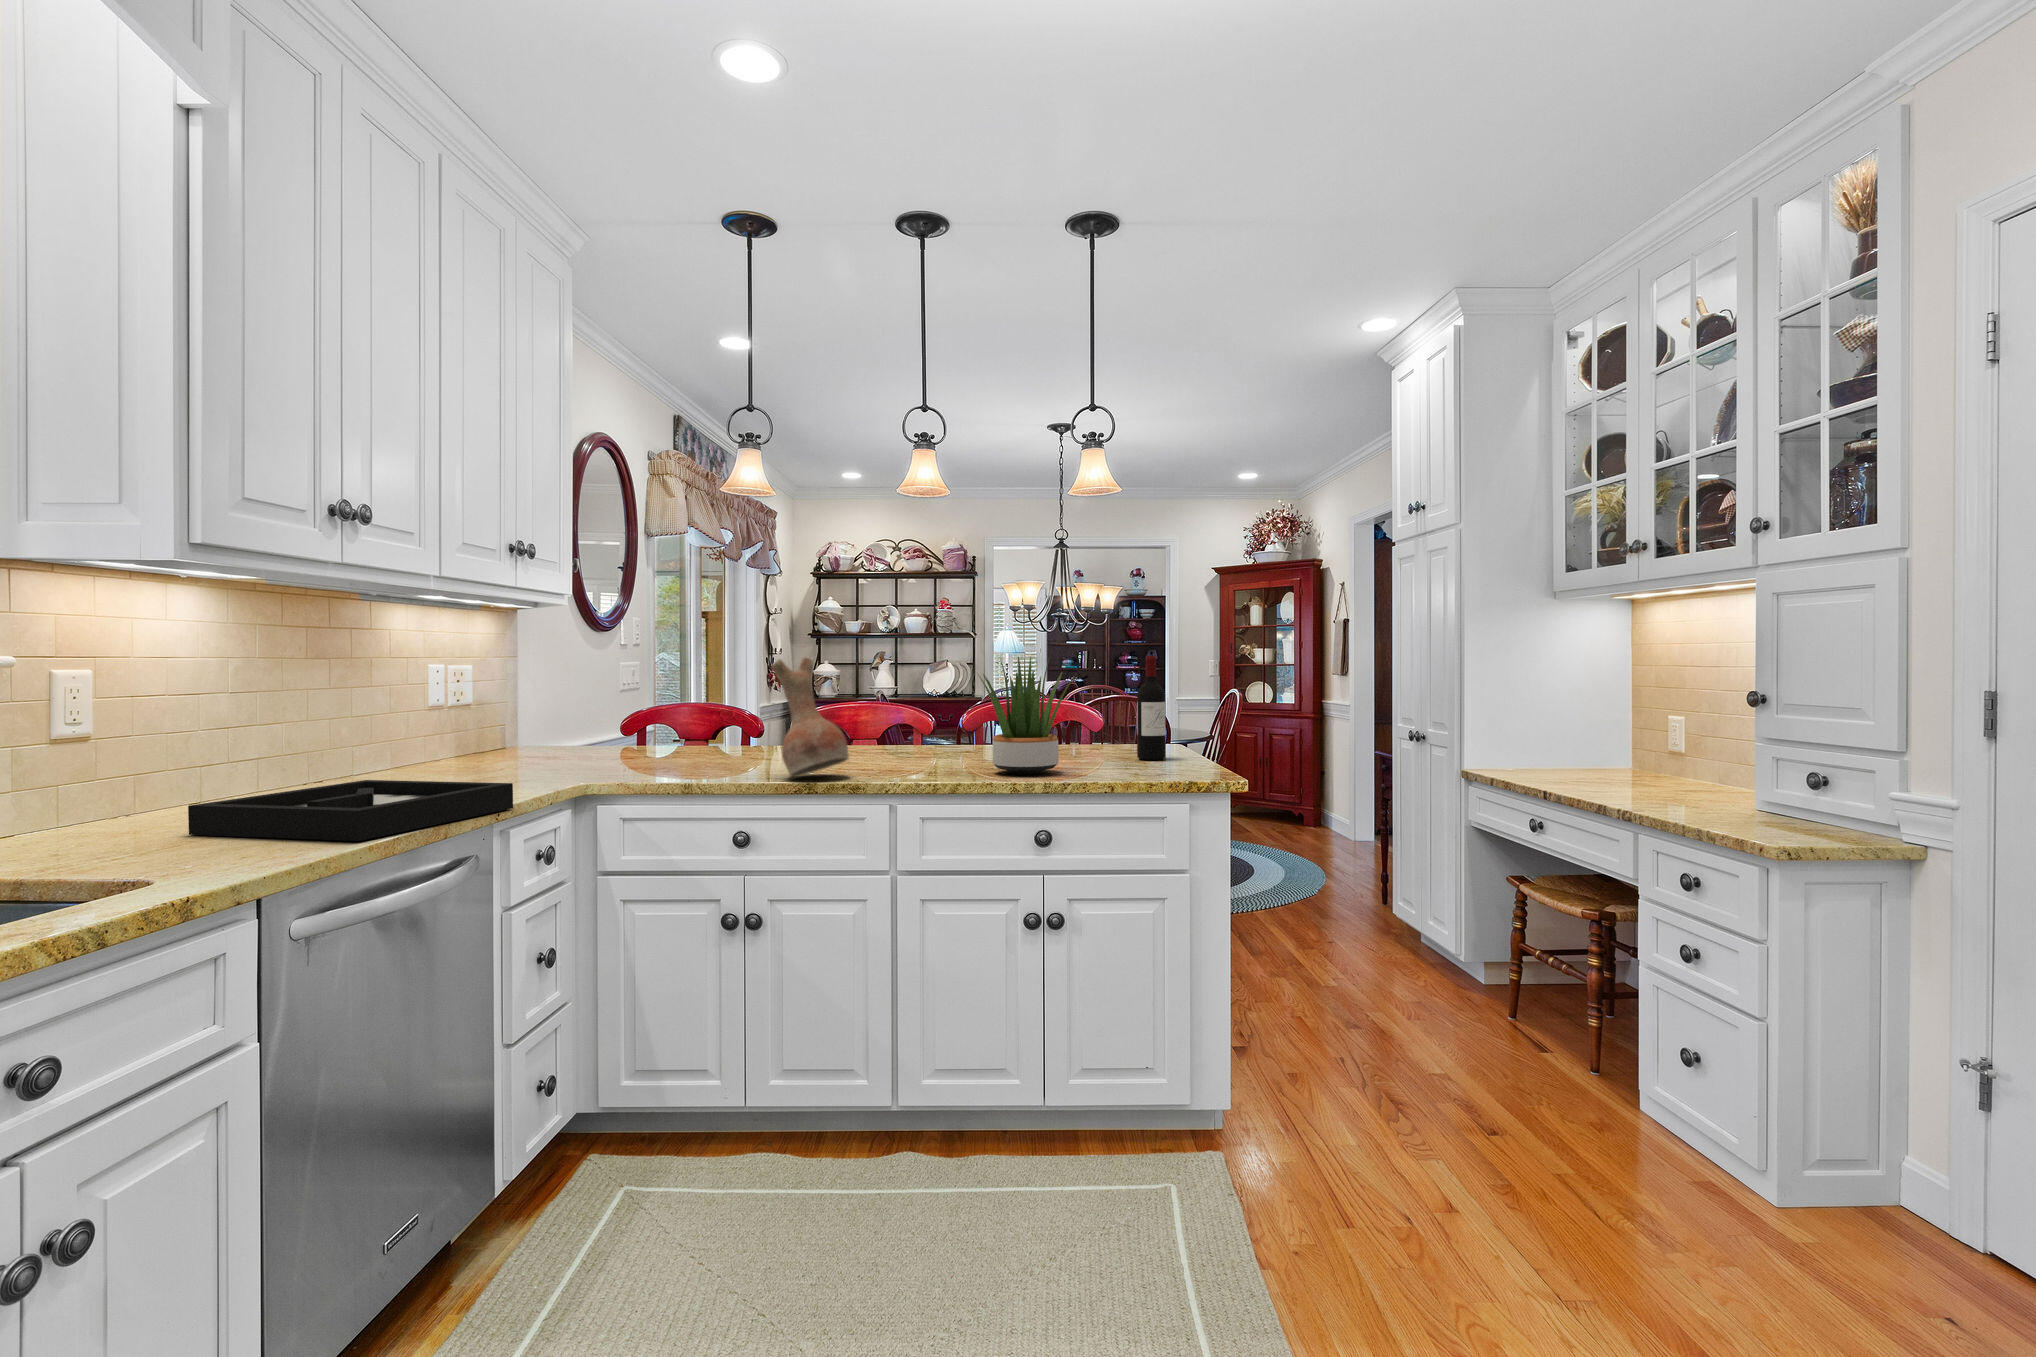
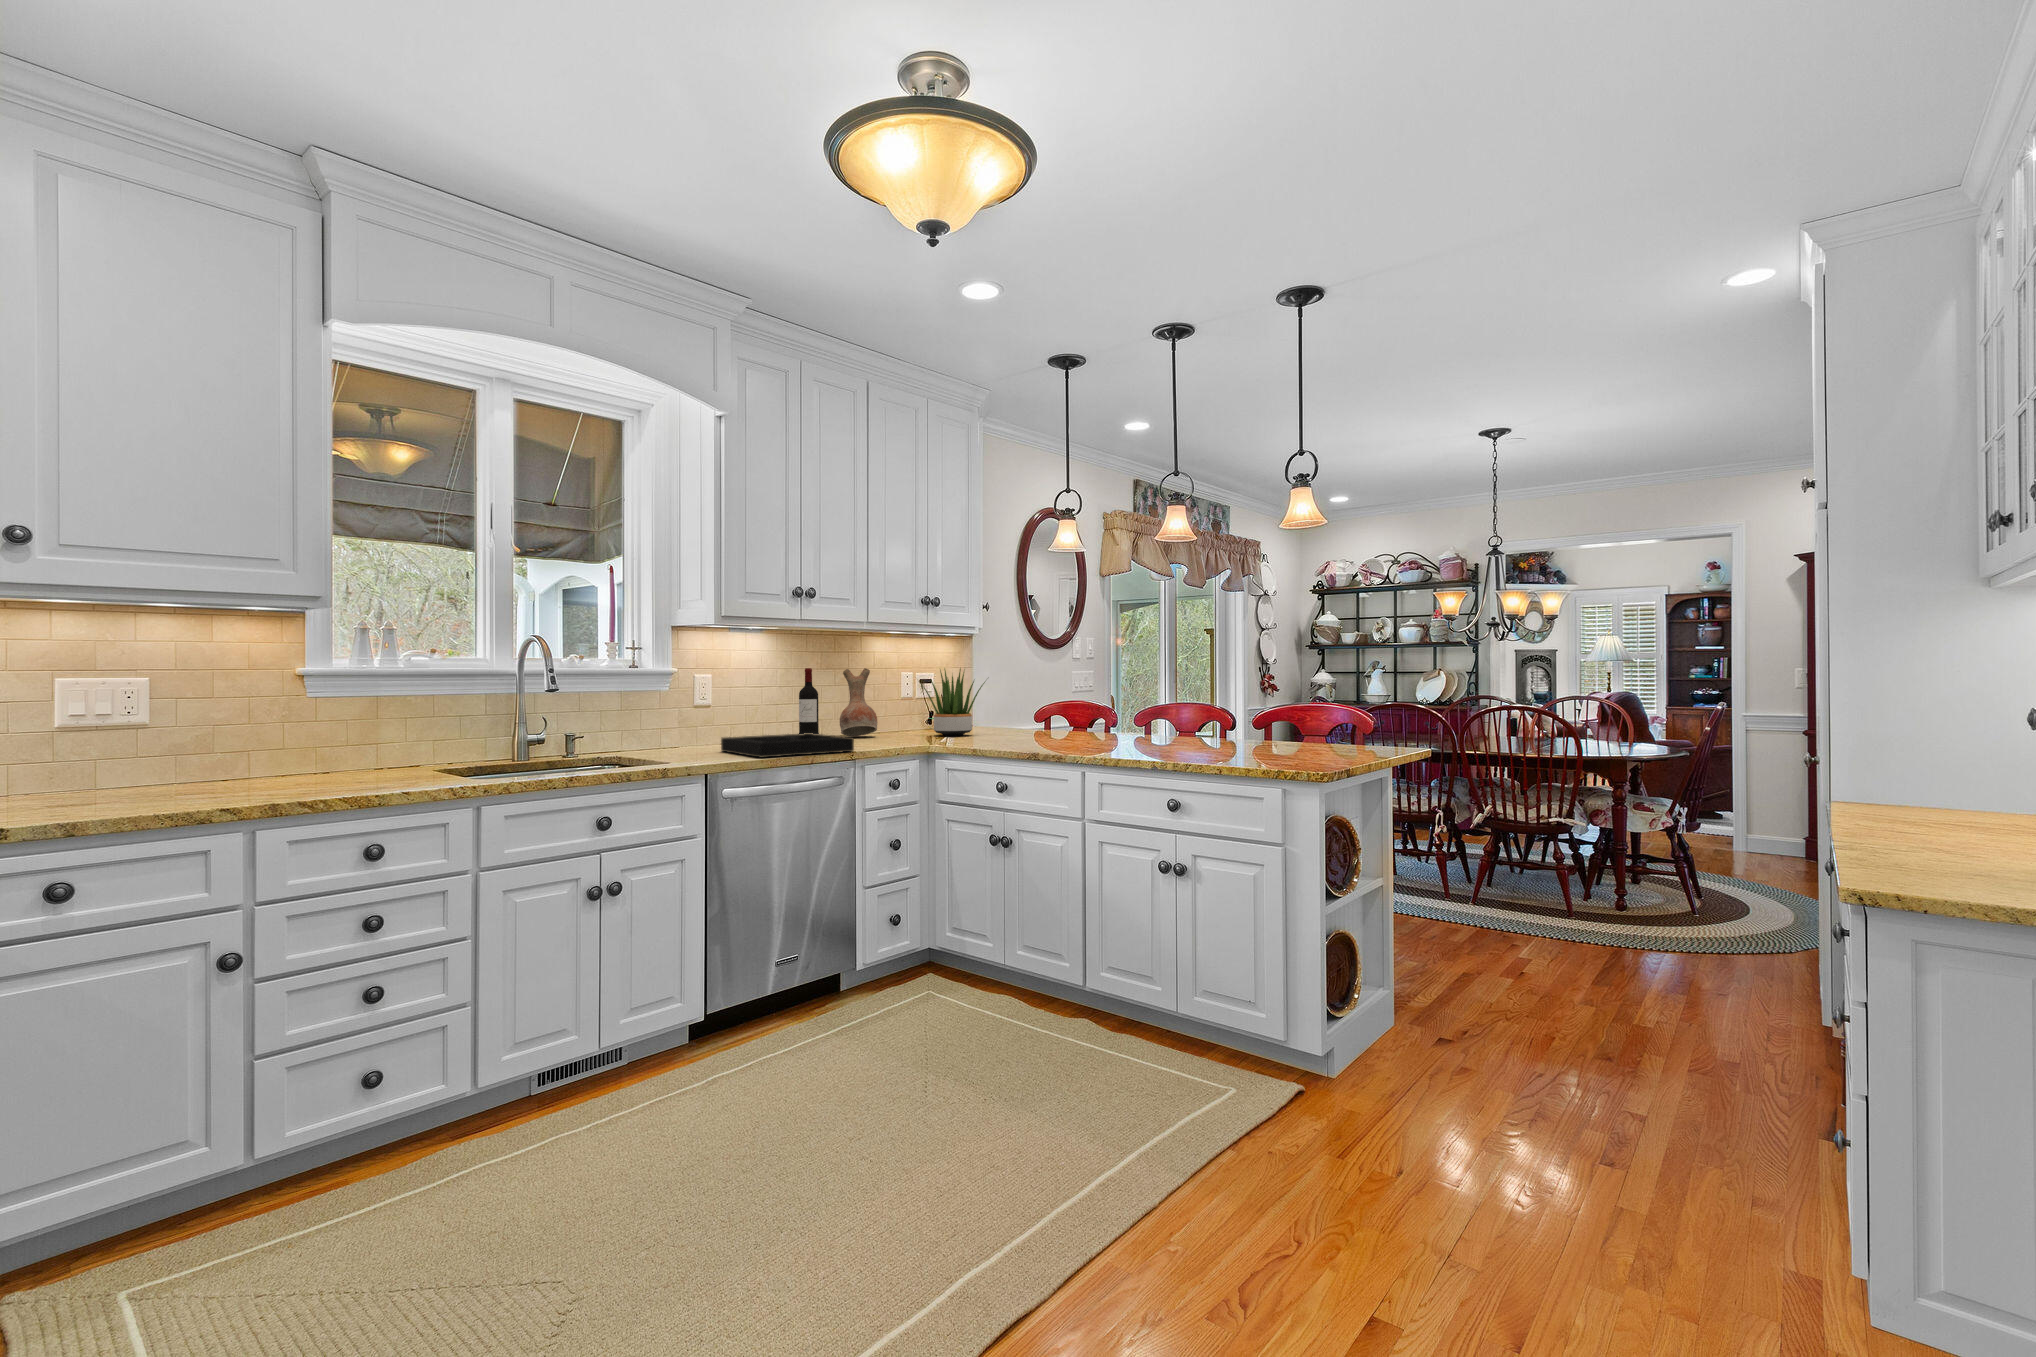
wine bottle: present [1137,656,1165,760] -> present [799,668,819,734]
potted plant: present [978,657,1075,774] -> present [920,668,986,736]
vase: present [771,658,849,777] -> present [840,668,878,736]

